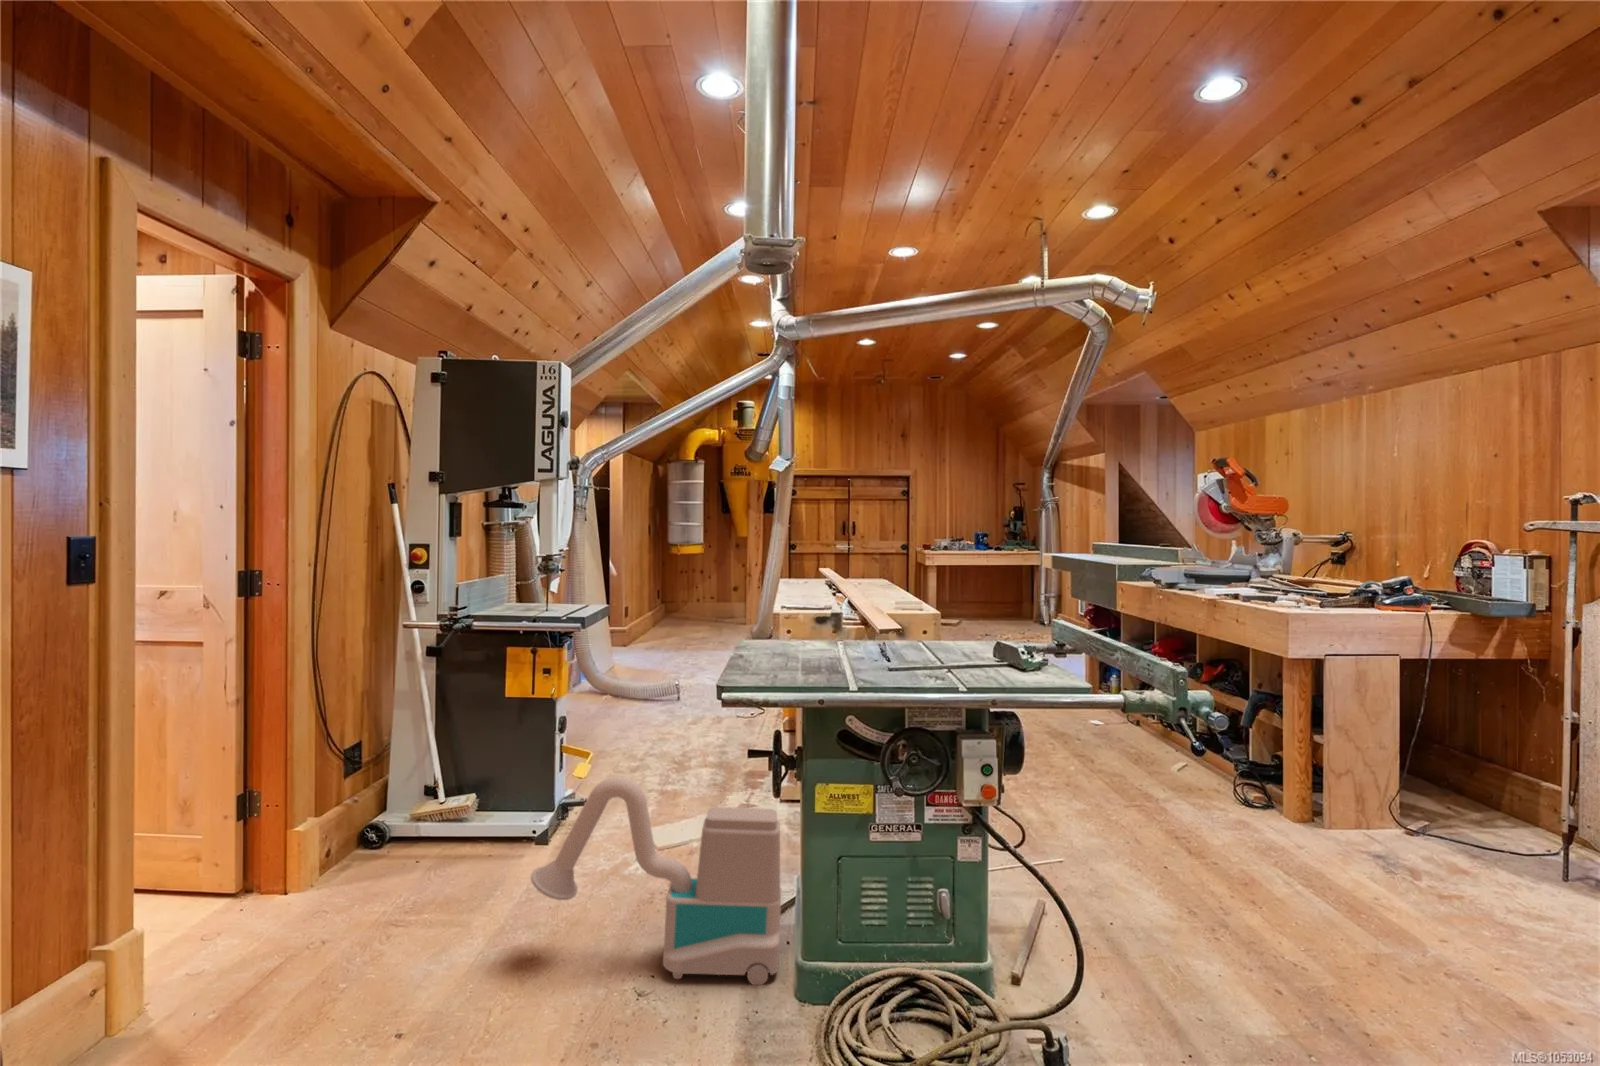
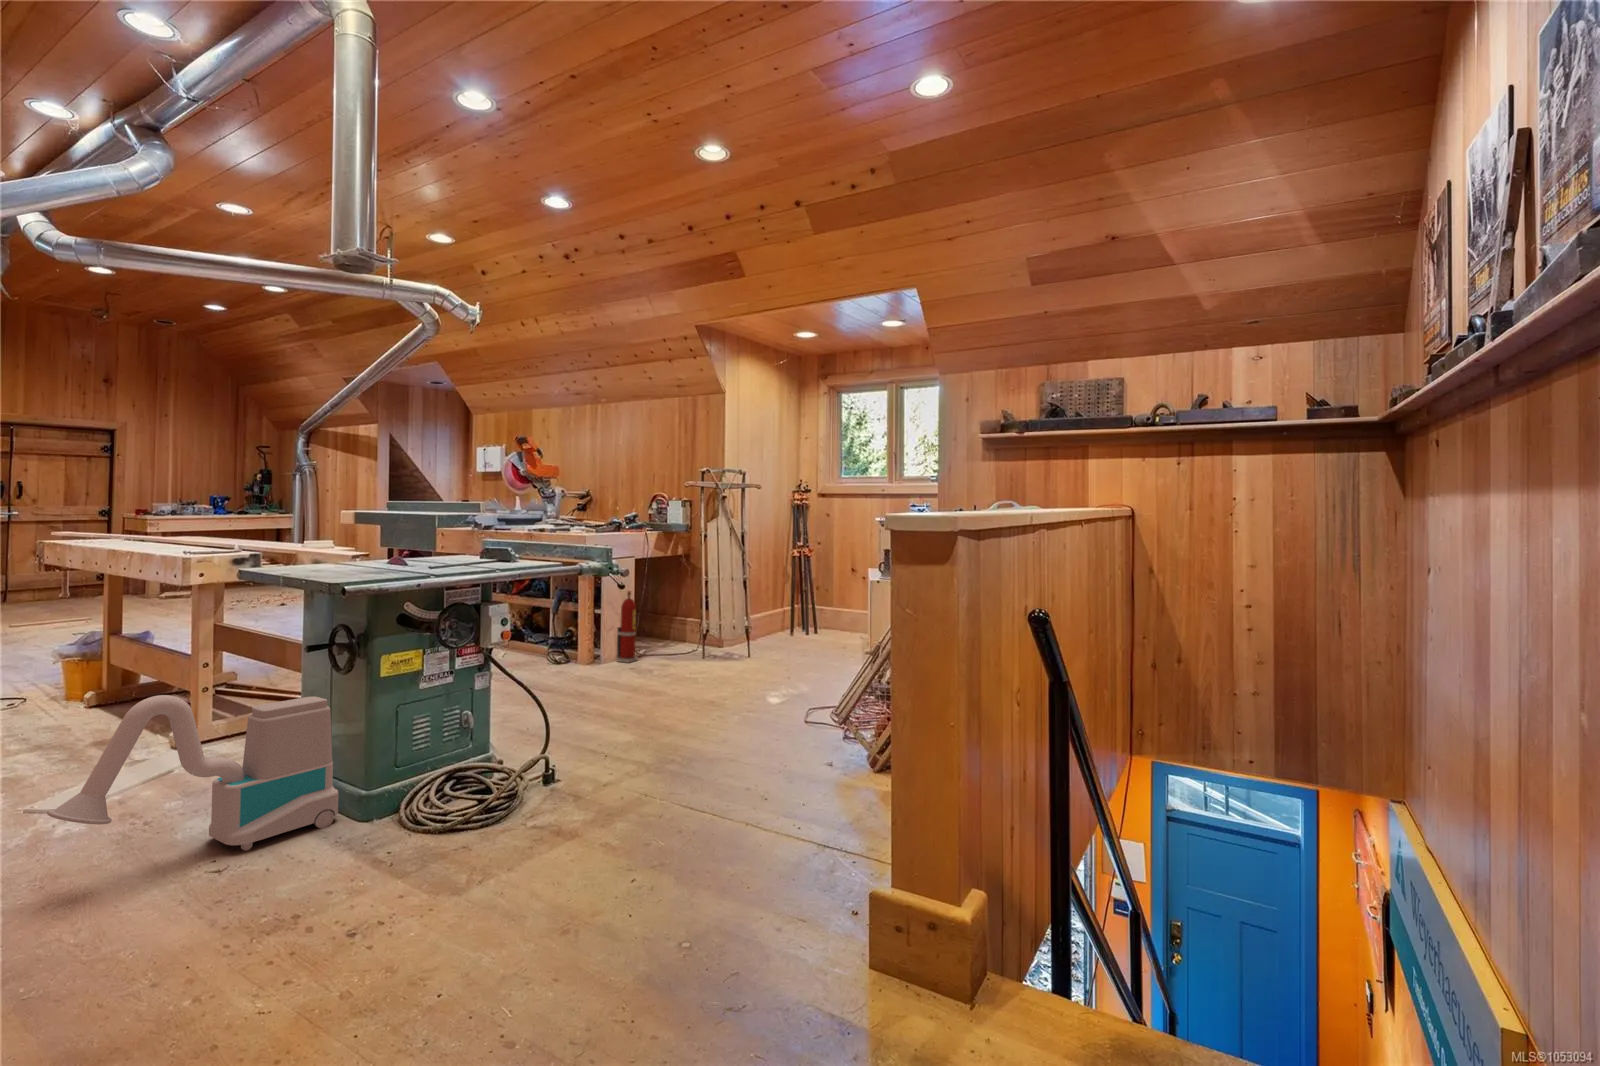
fire extinguisher: none [1354,710,1400,837] -> present [616,591,638,663]

